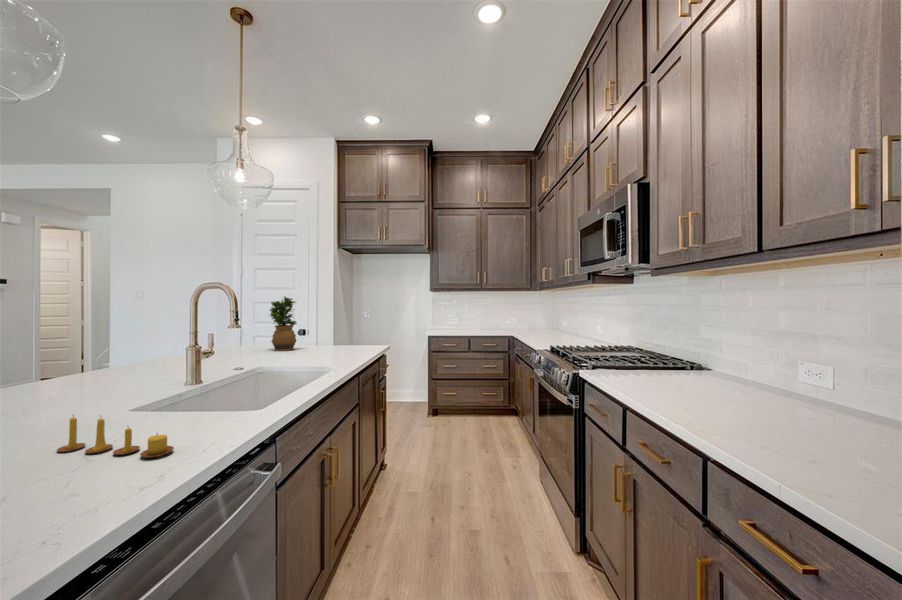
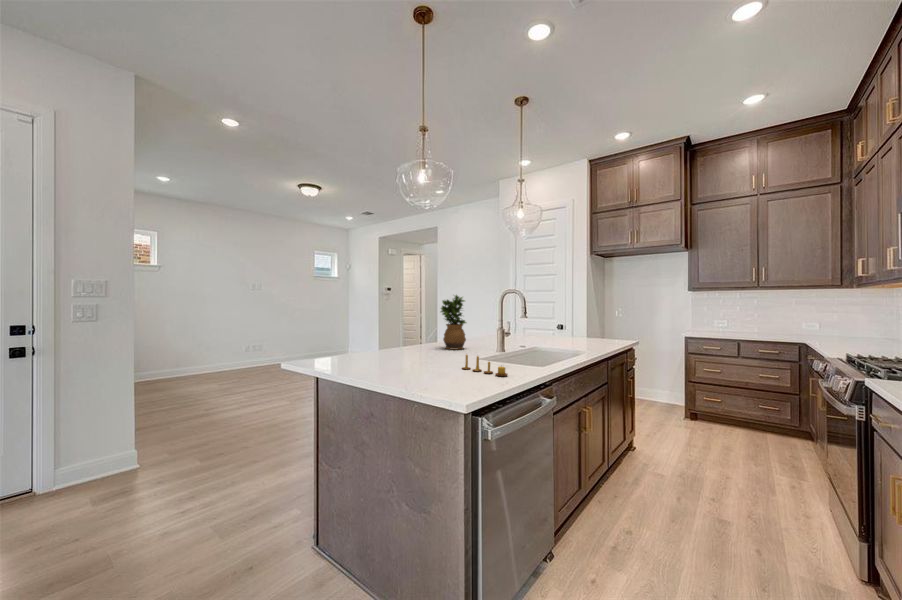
potted plant: present [270,296,297,351] -> present [441,295,466,350]

